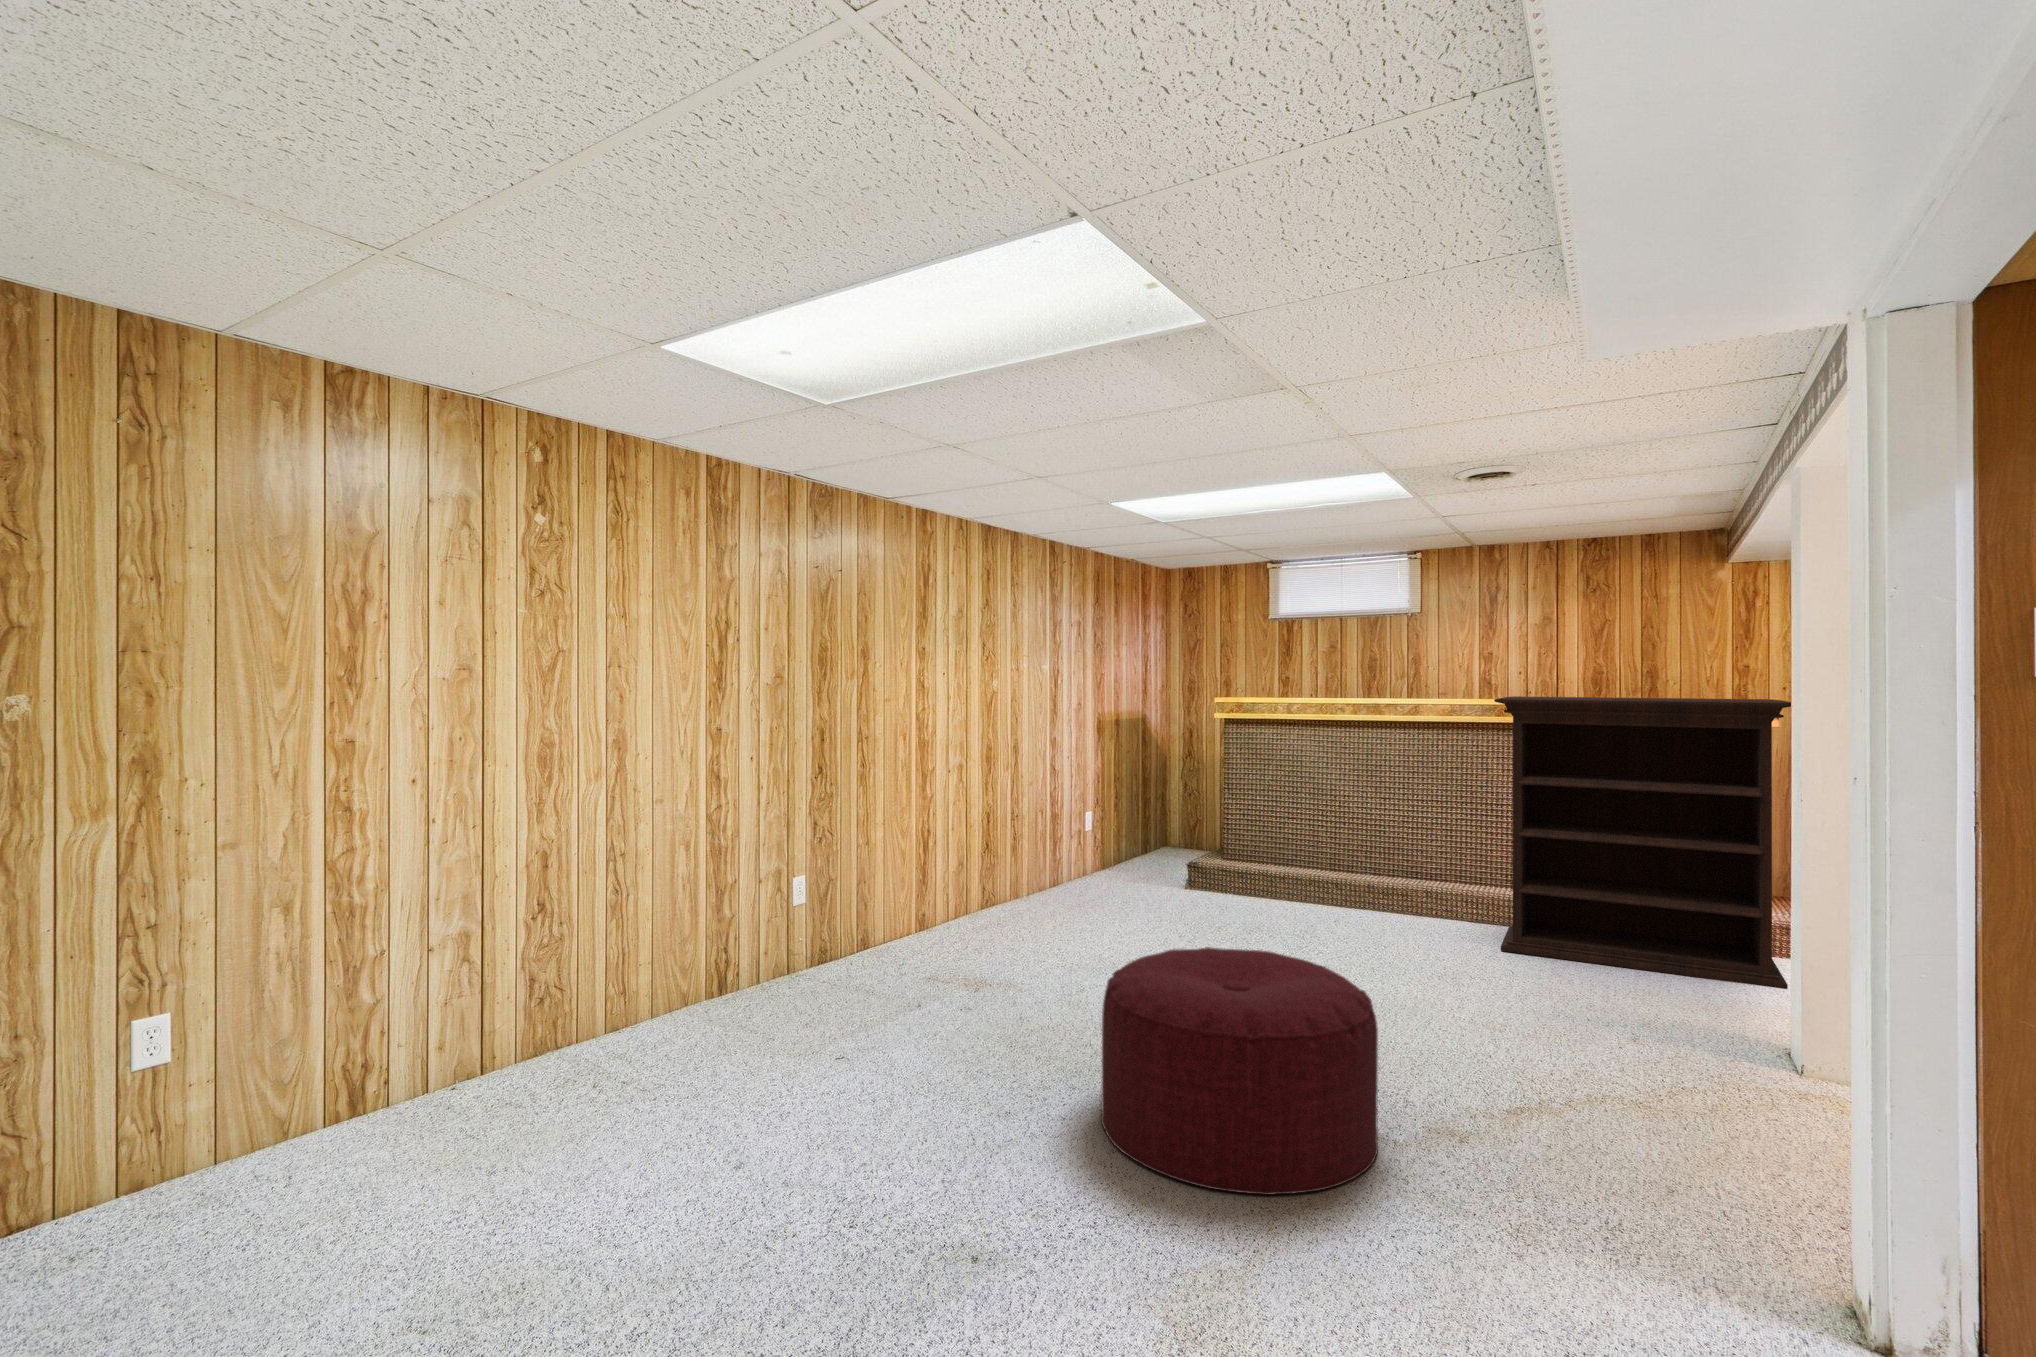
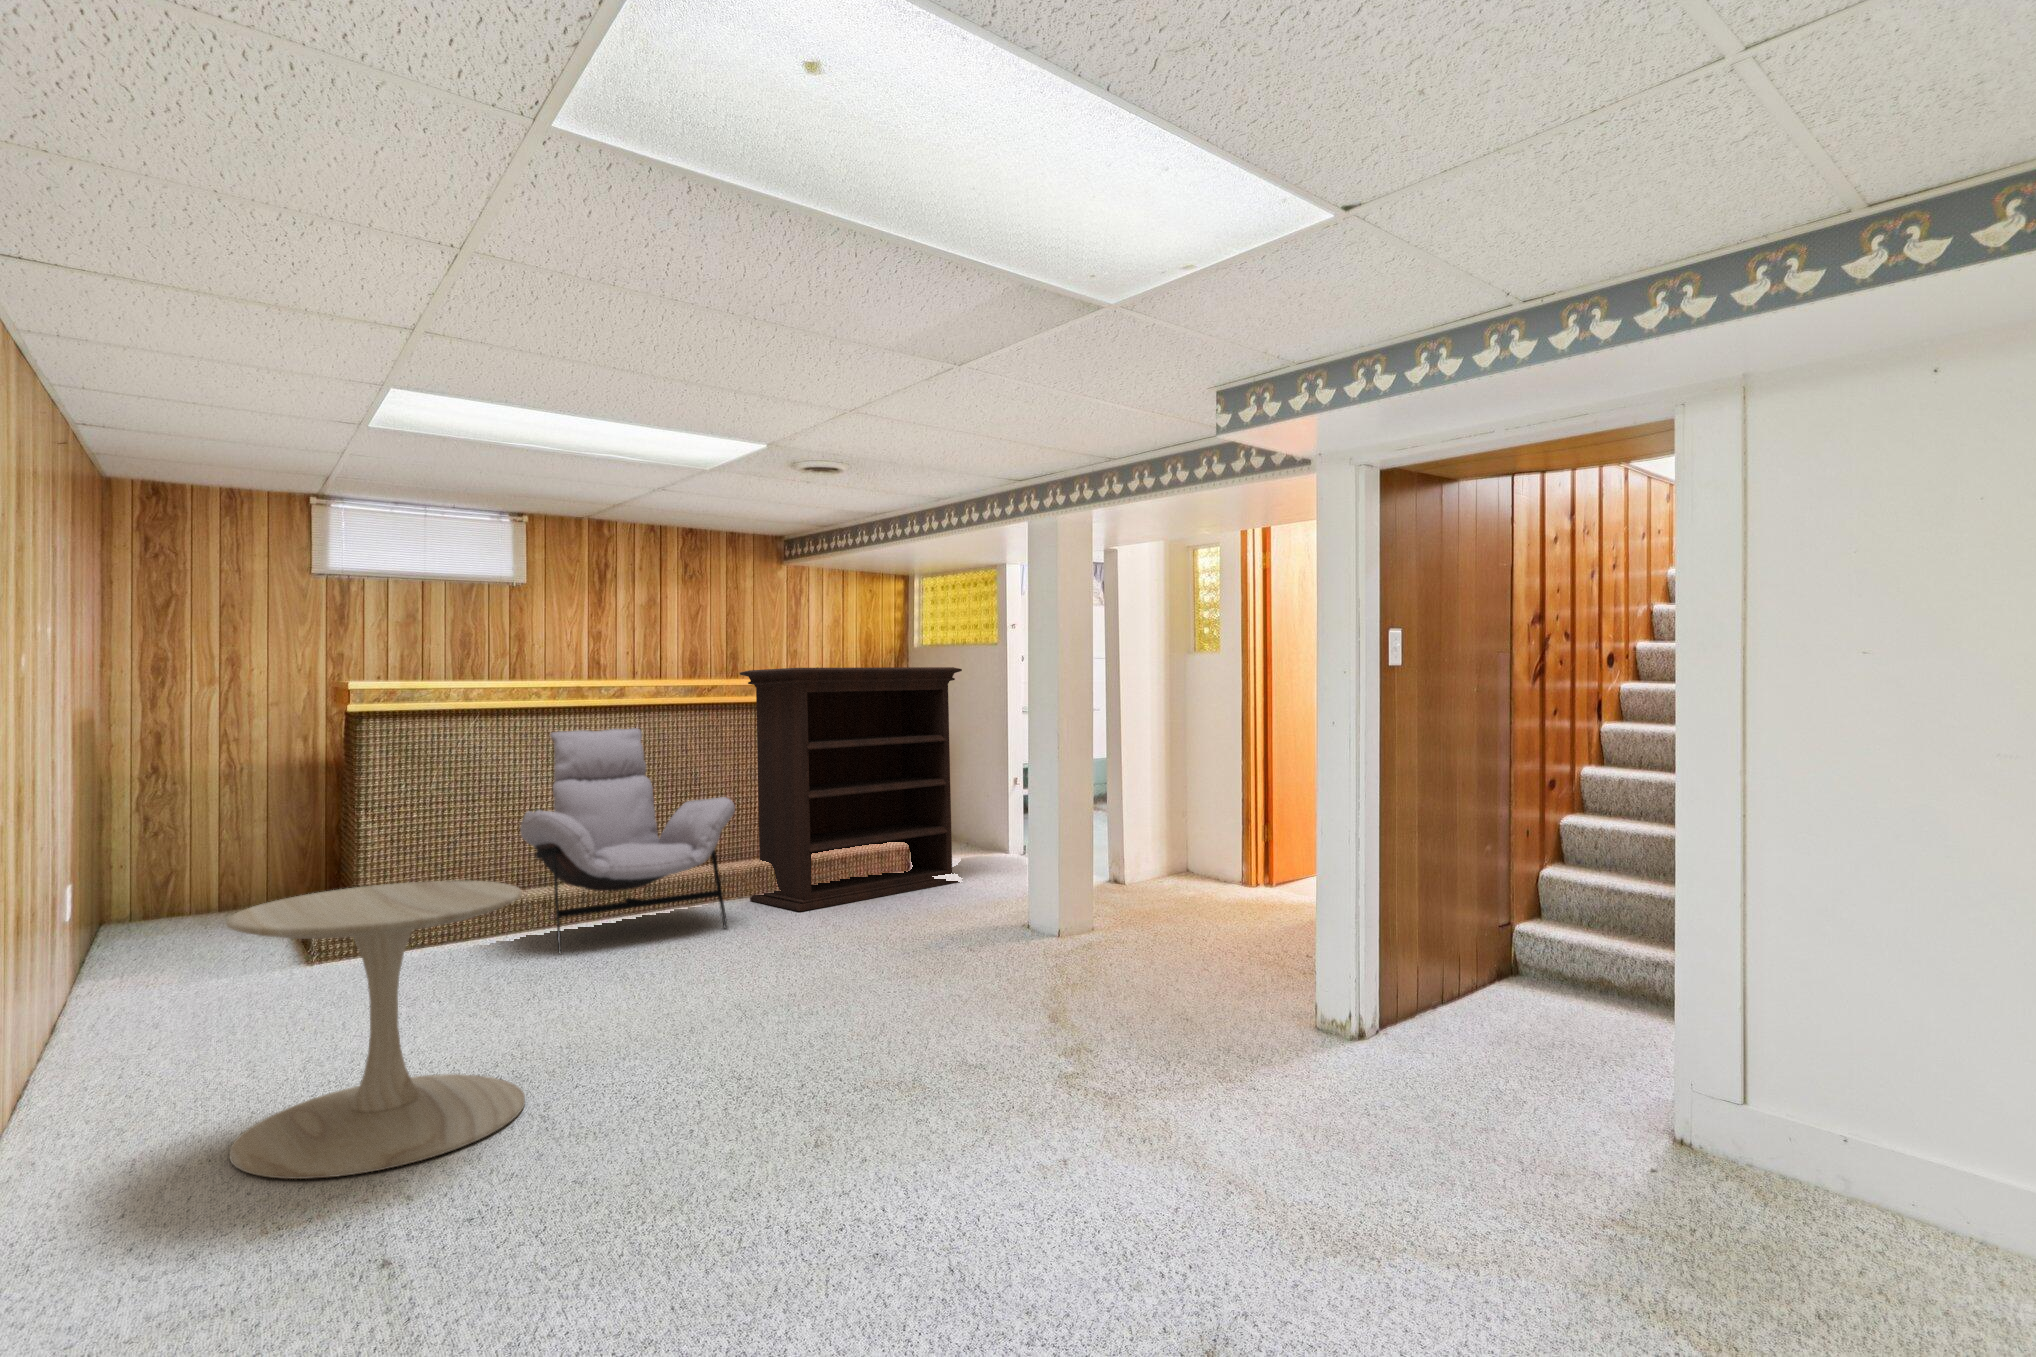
lounge chair: none [1257,743,1444,942] -> present [520,728,735,953]
side table: none [866,823,1008,976] -> present [226,881,525,1179]
ottoman: present [1101,947,1378,1195] -> none [986,881,1237,1078]

